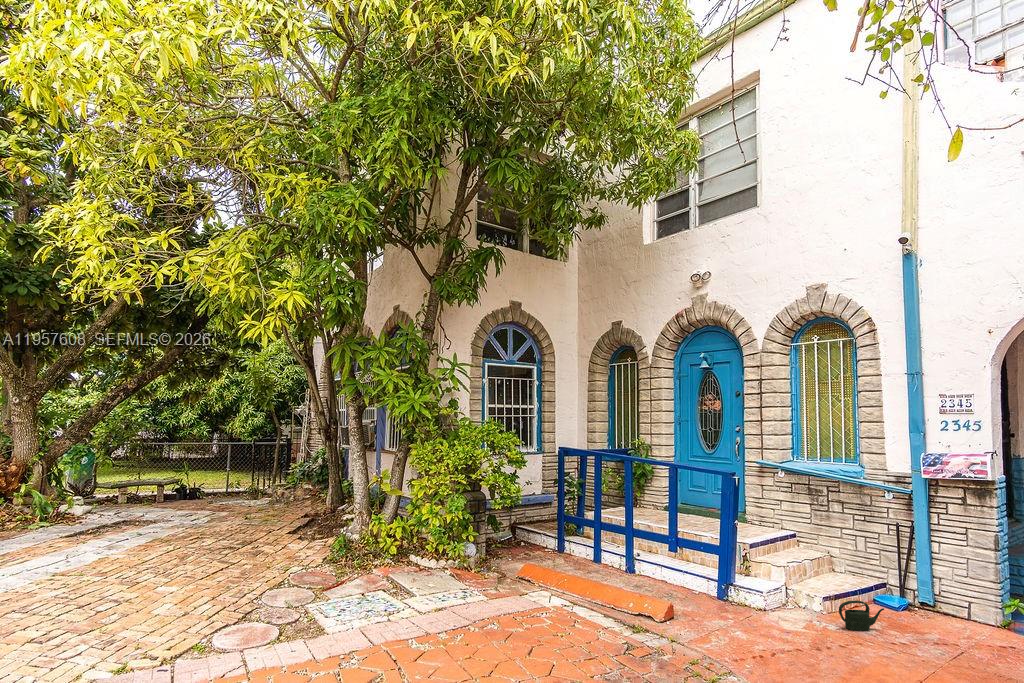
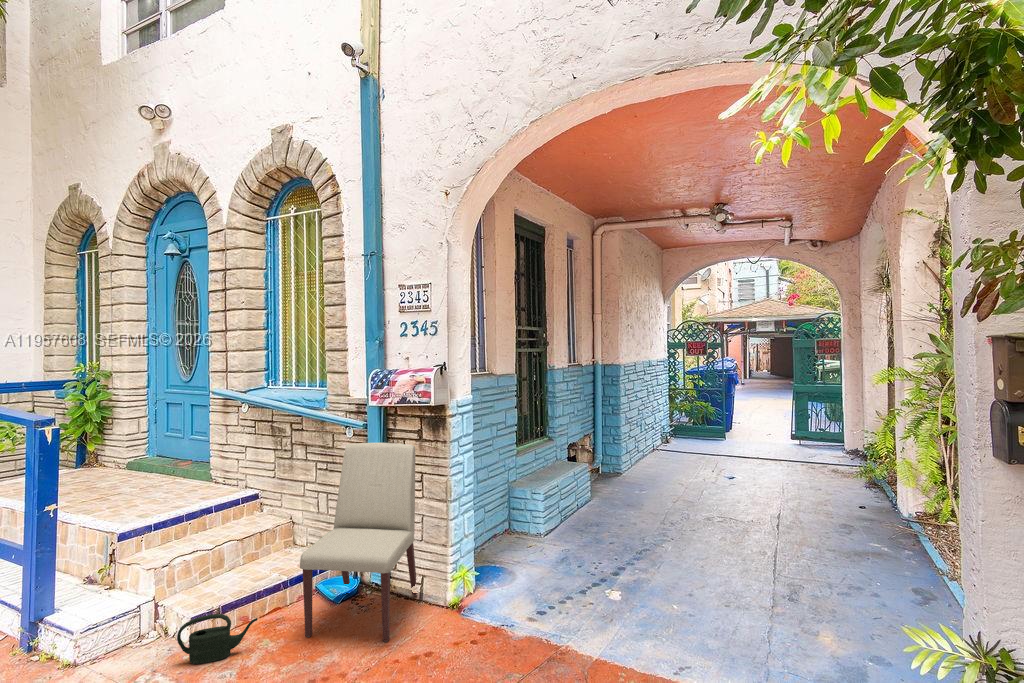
chair: none [899,503,982,640] -> present [300,443,417,642]

